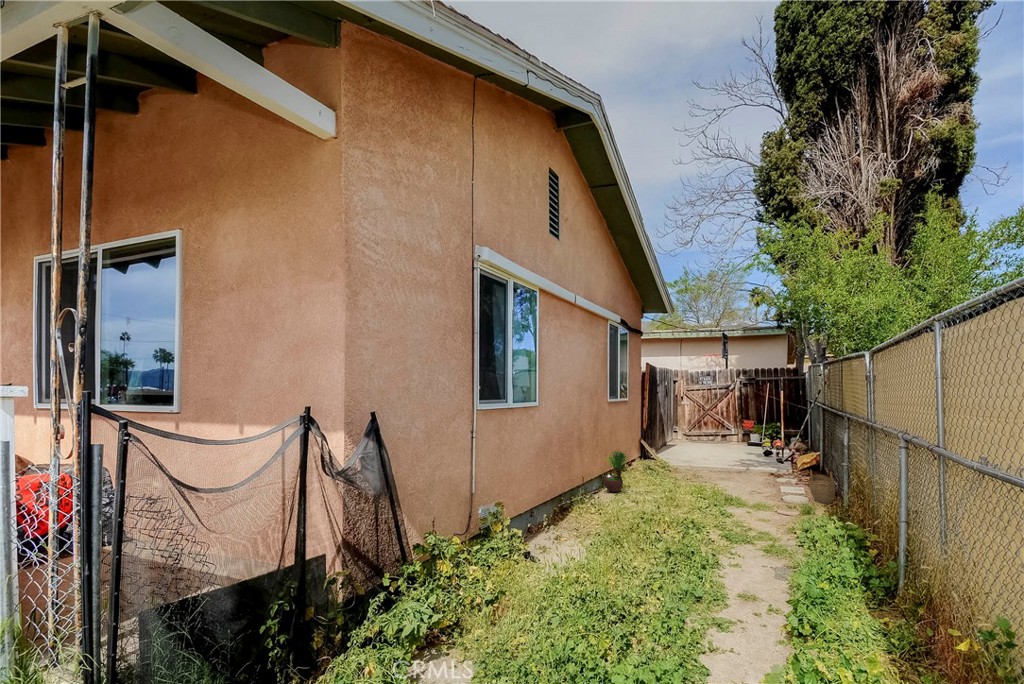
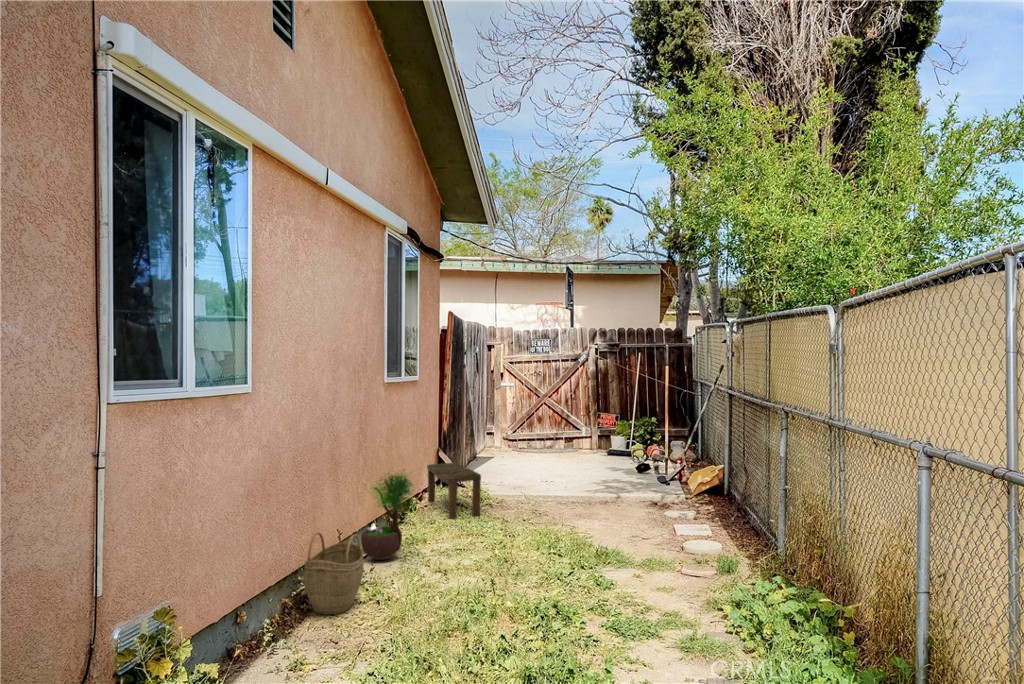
bench: none [636,447,665,476] -> present [427,462,481,519]
woven basket: present [809,470,835,504] -> present [304,533,364,615]

